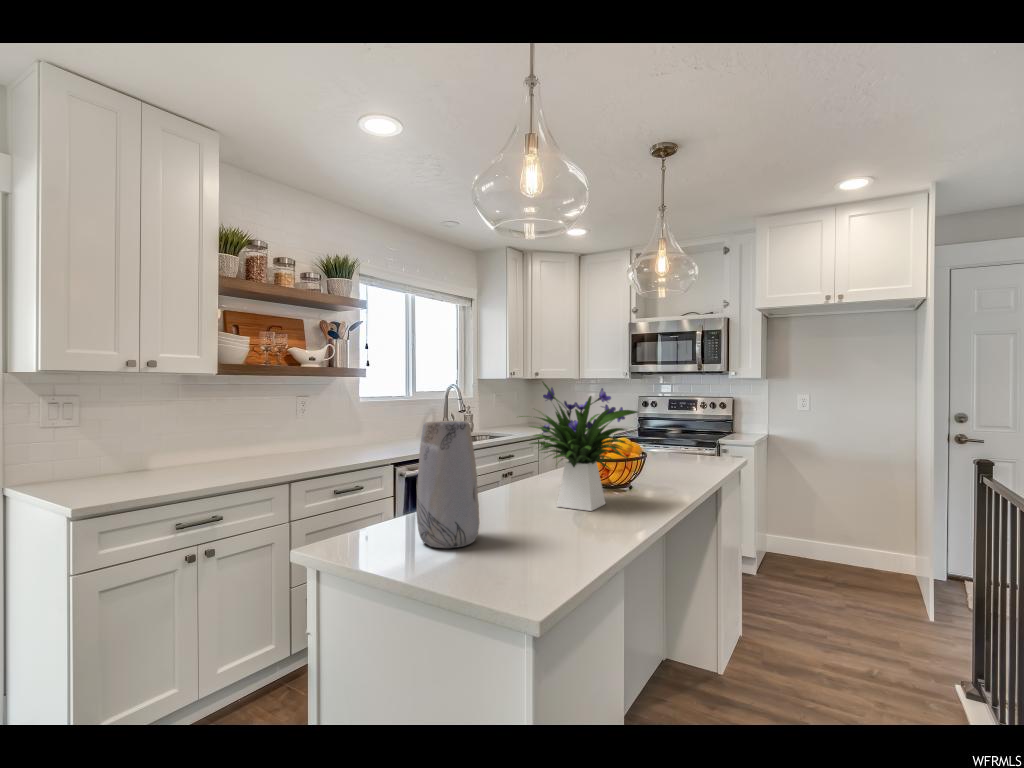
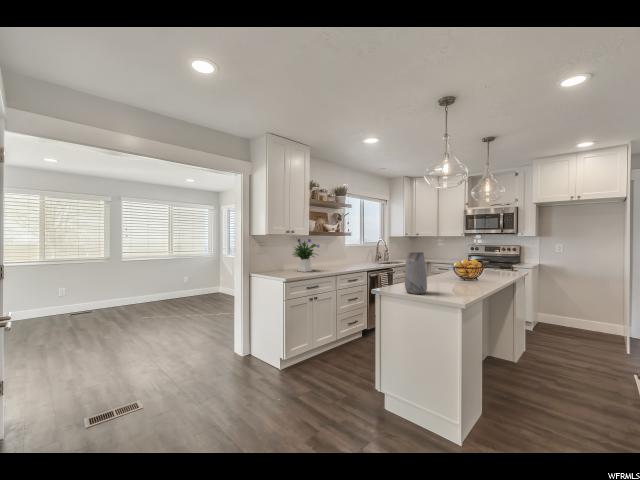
flower arrangement: present [520,382,638,511] -> present [293,239,319,272]

